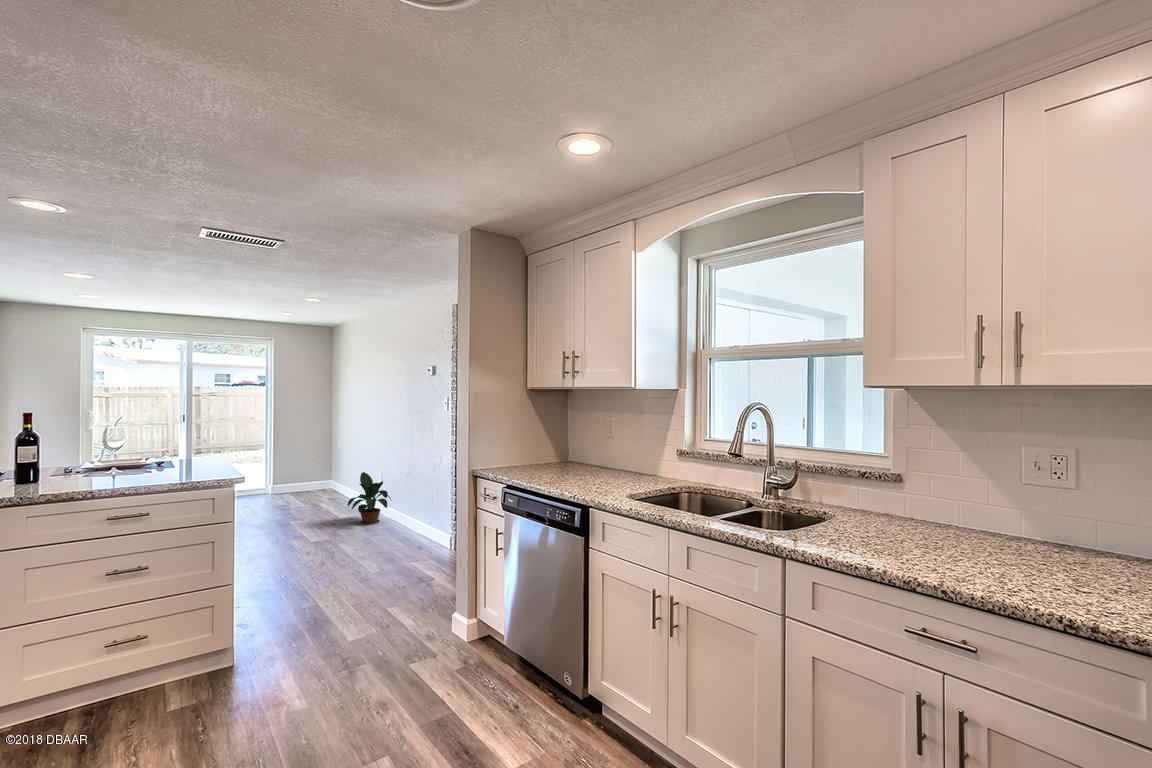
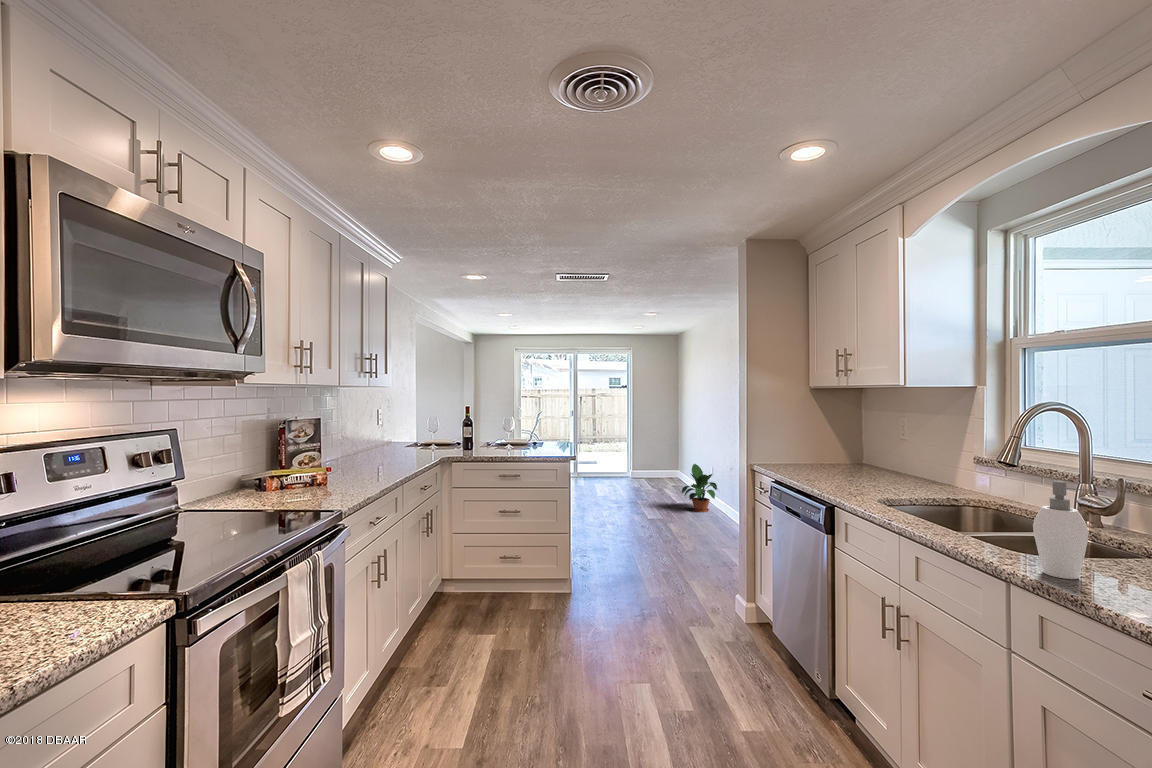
soap dispenser: none [798,469,844,548] -> present [1033,481,1106,579]

